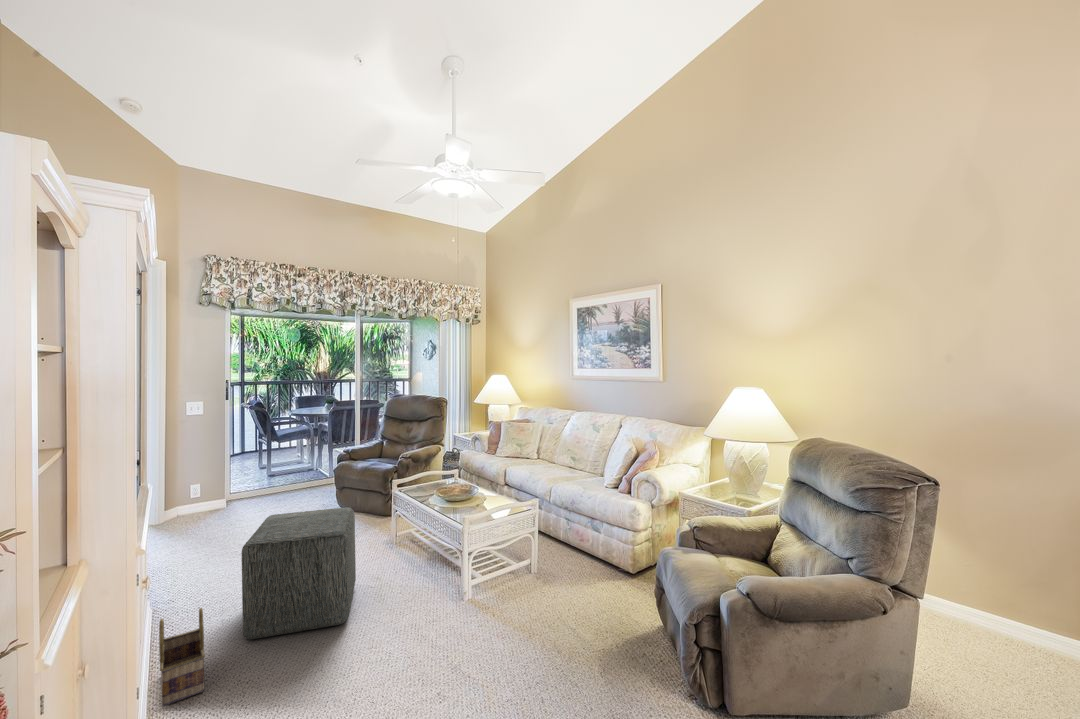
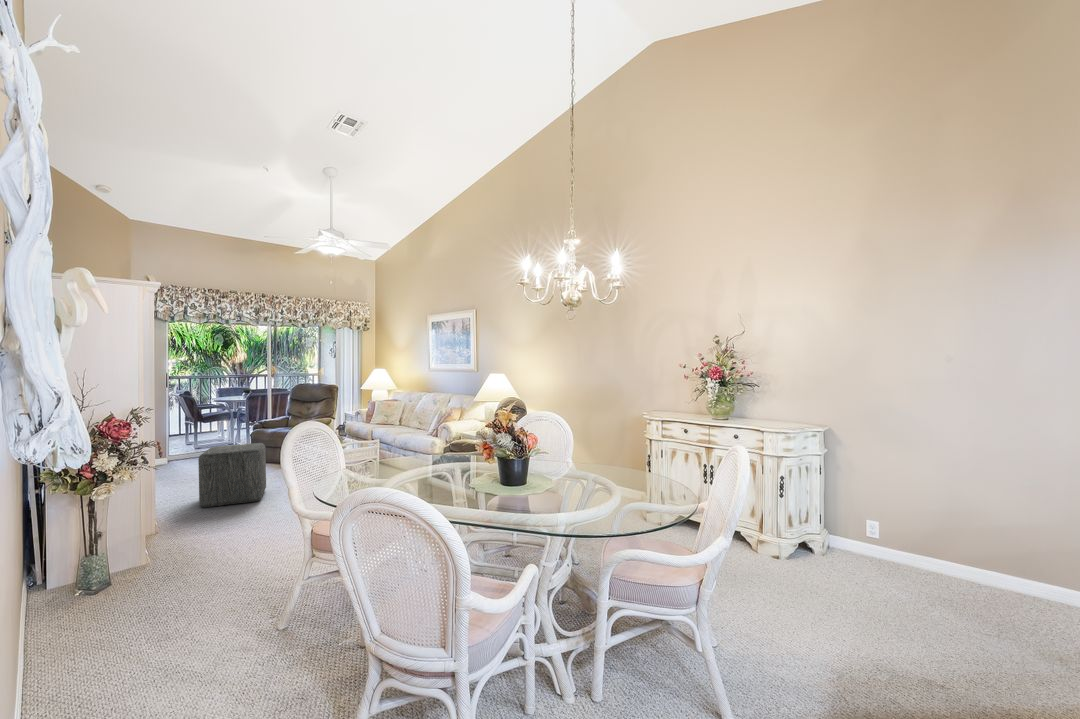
basket: present [159,608,205,706] -> none [157,482,184,524]

